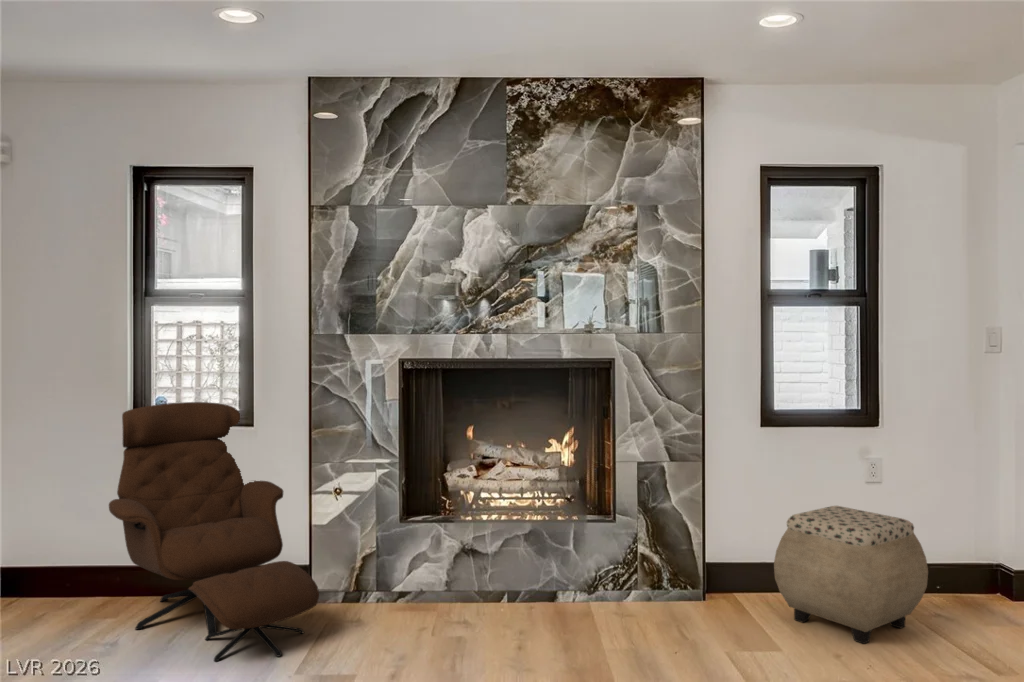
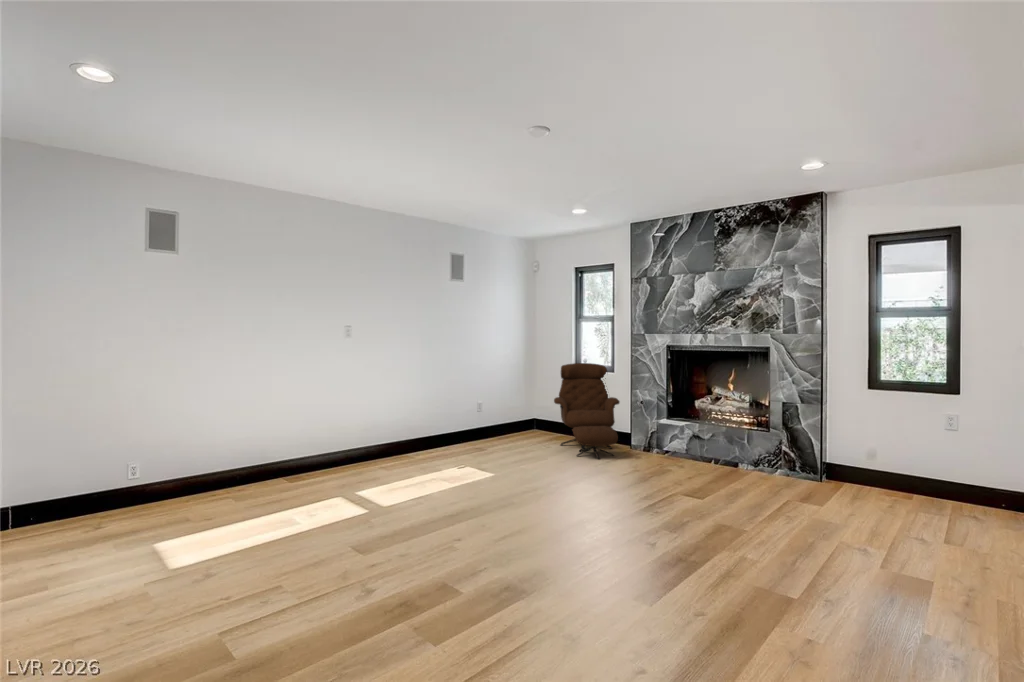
ottoman: present [774,506,928,644] -> none [854,436,961,513]

